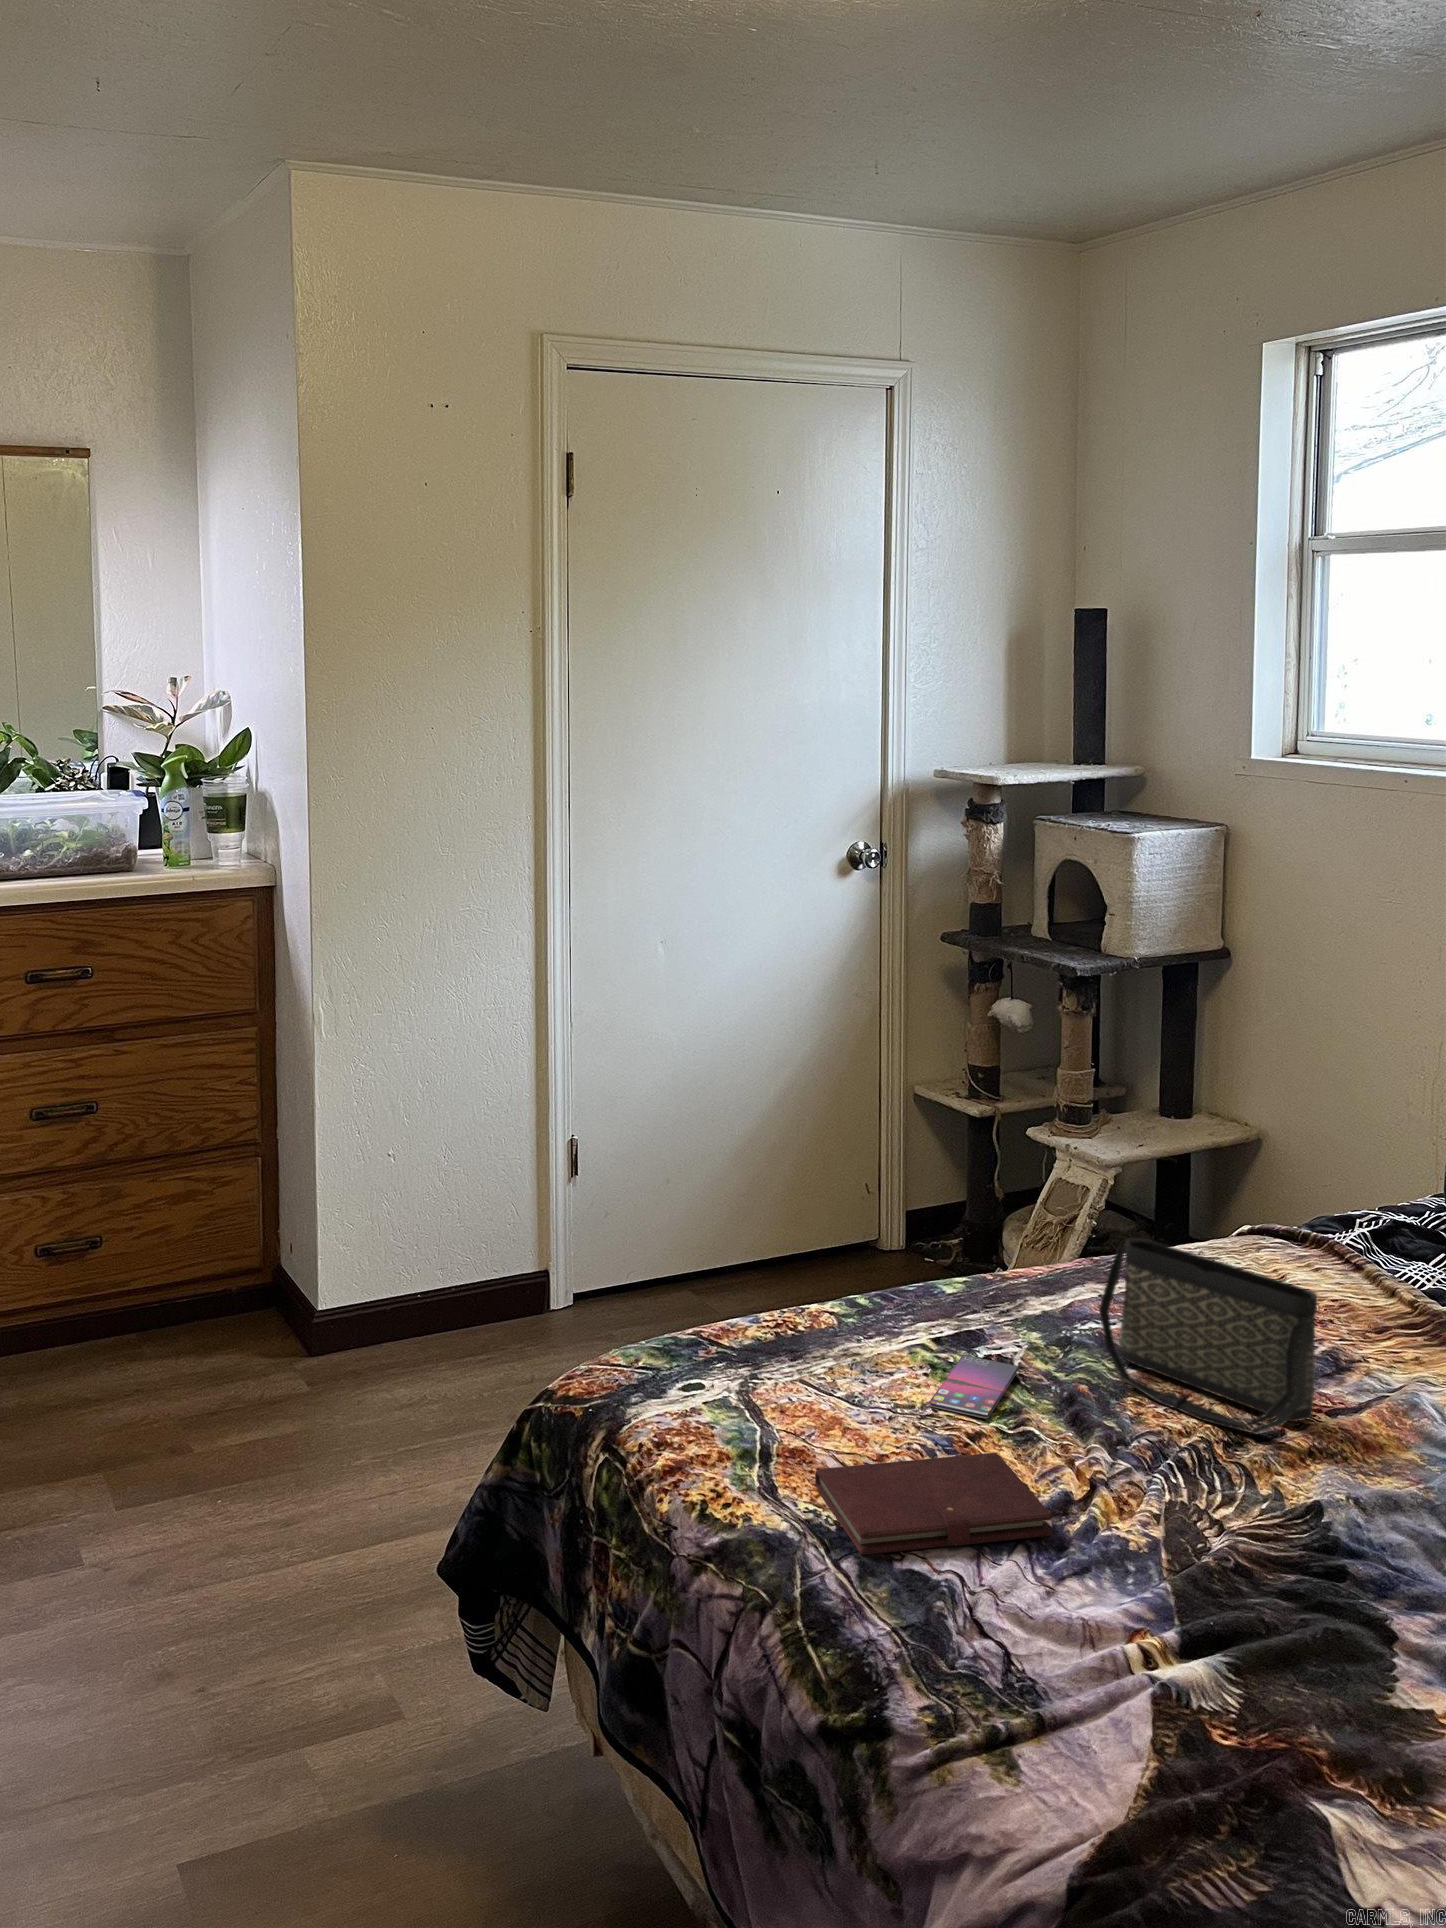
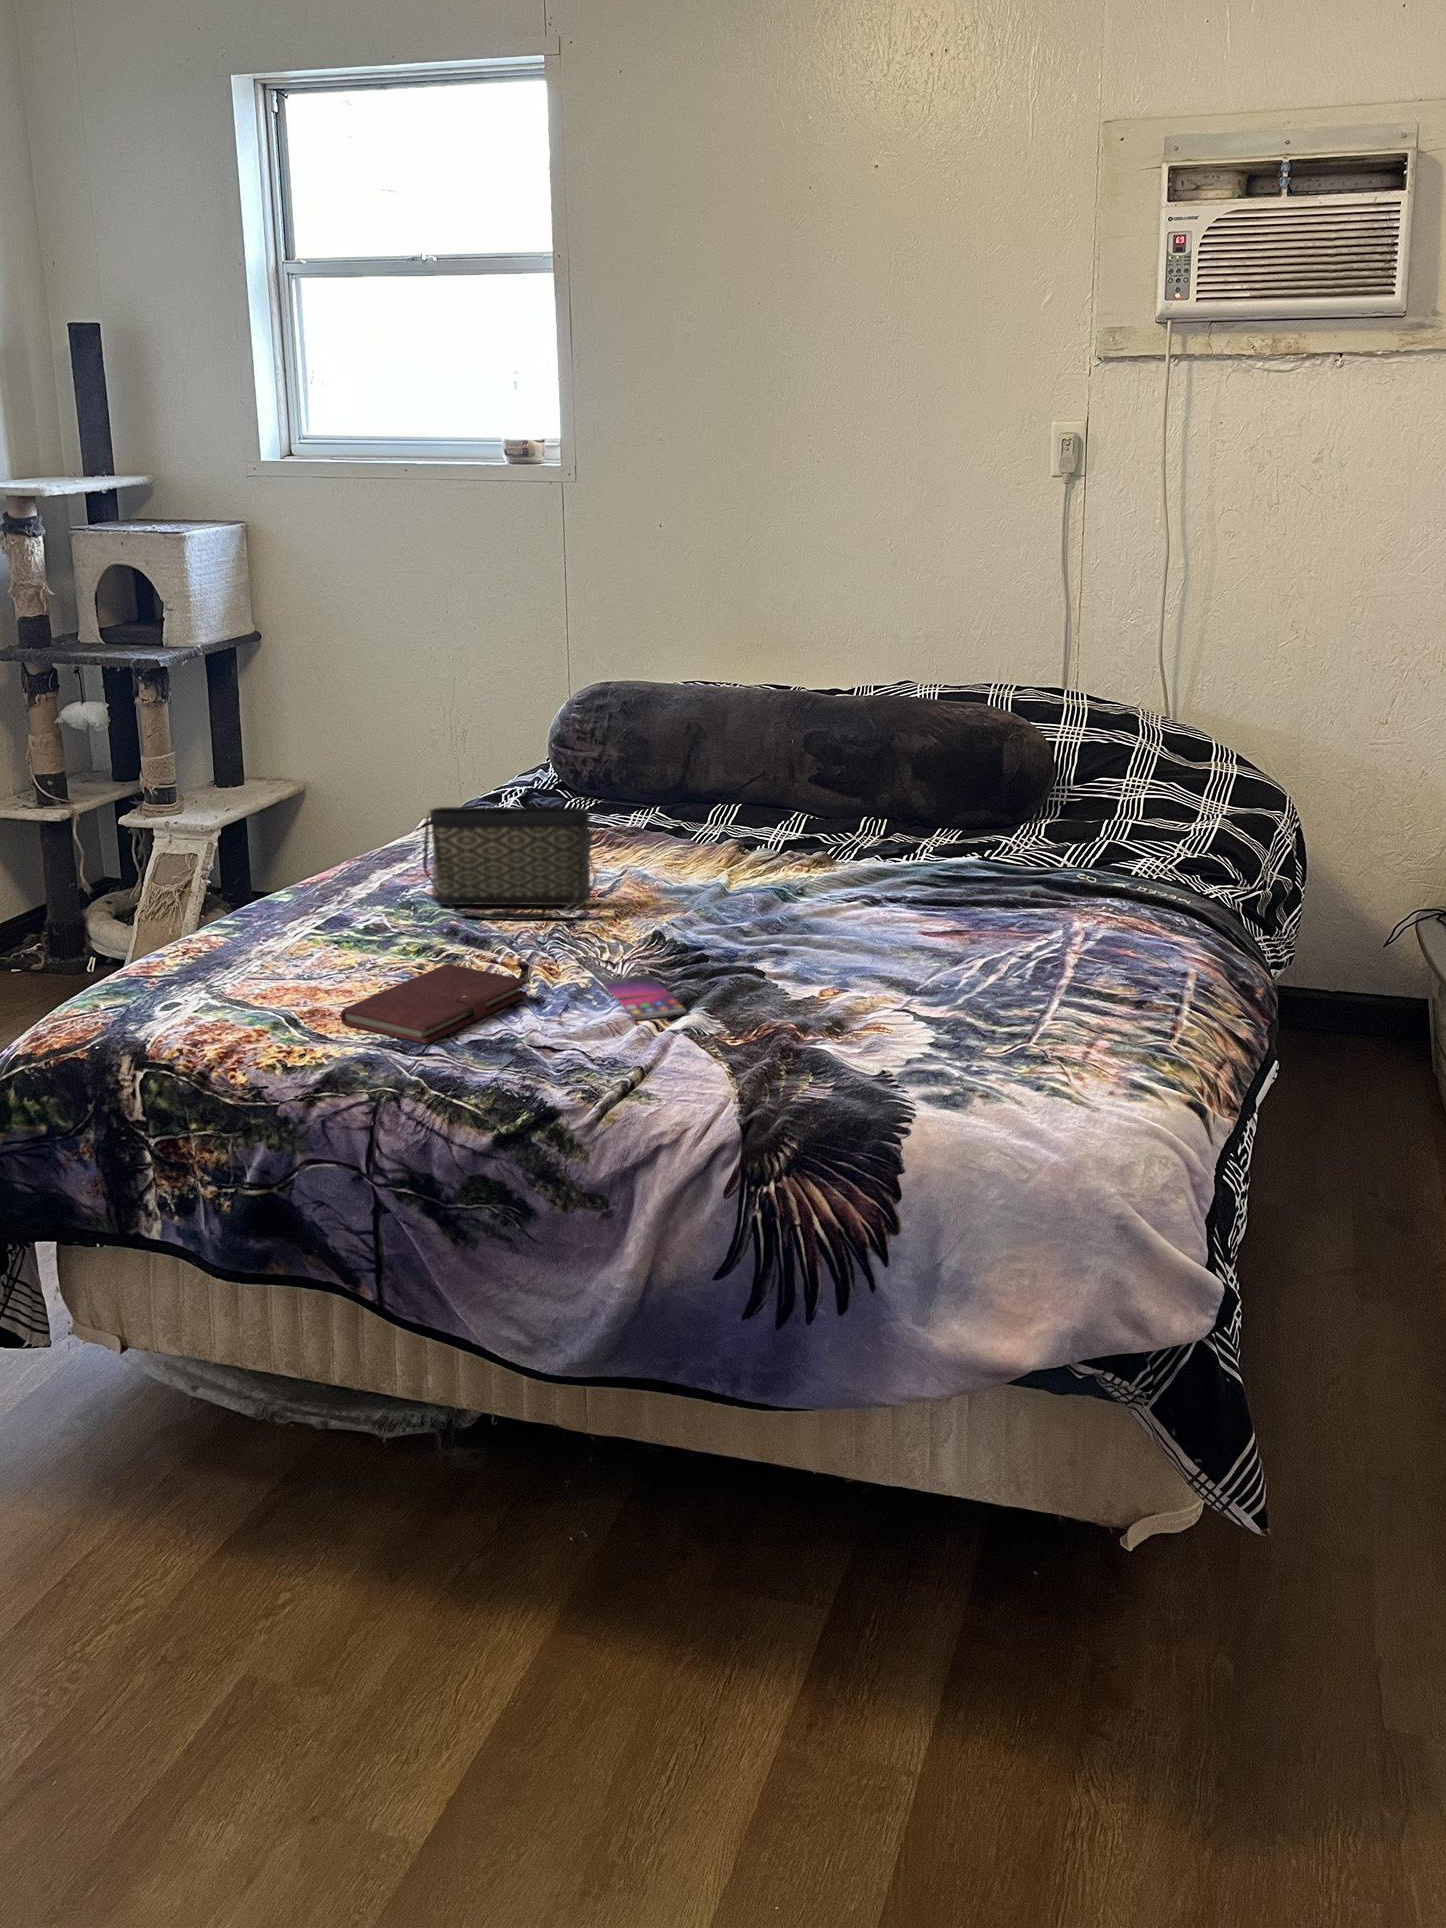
smartphone: present [928,1355,1019,1418] -> present [602,974,687,1020]

